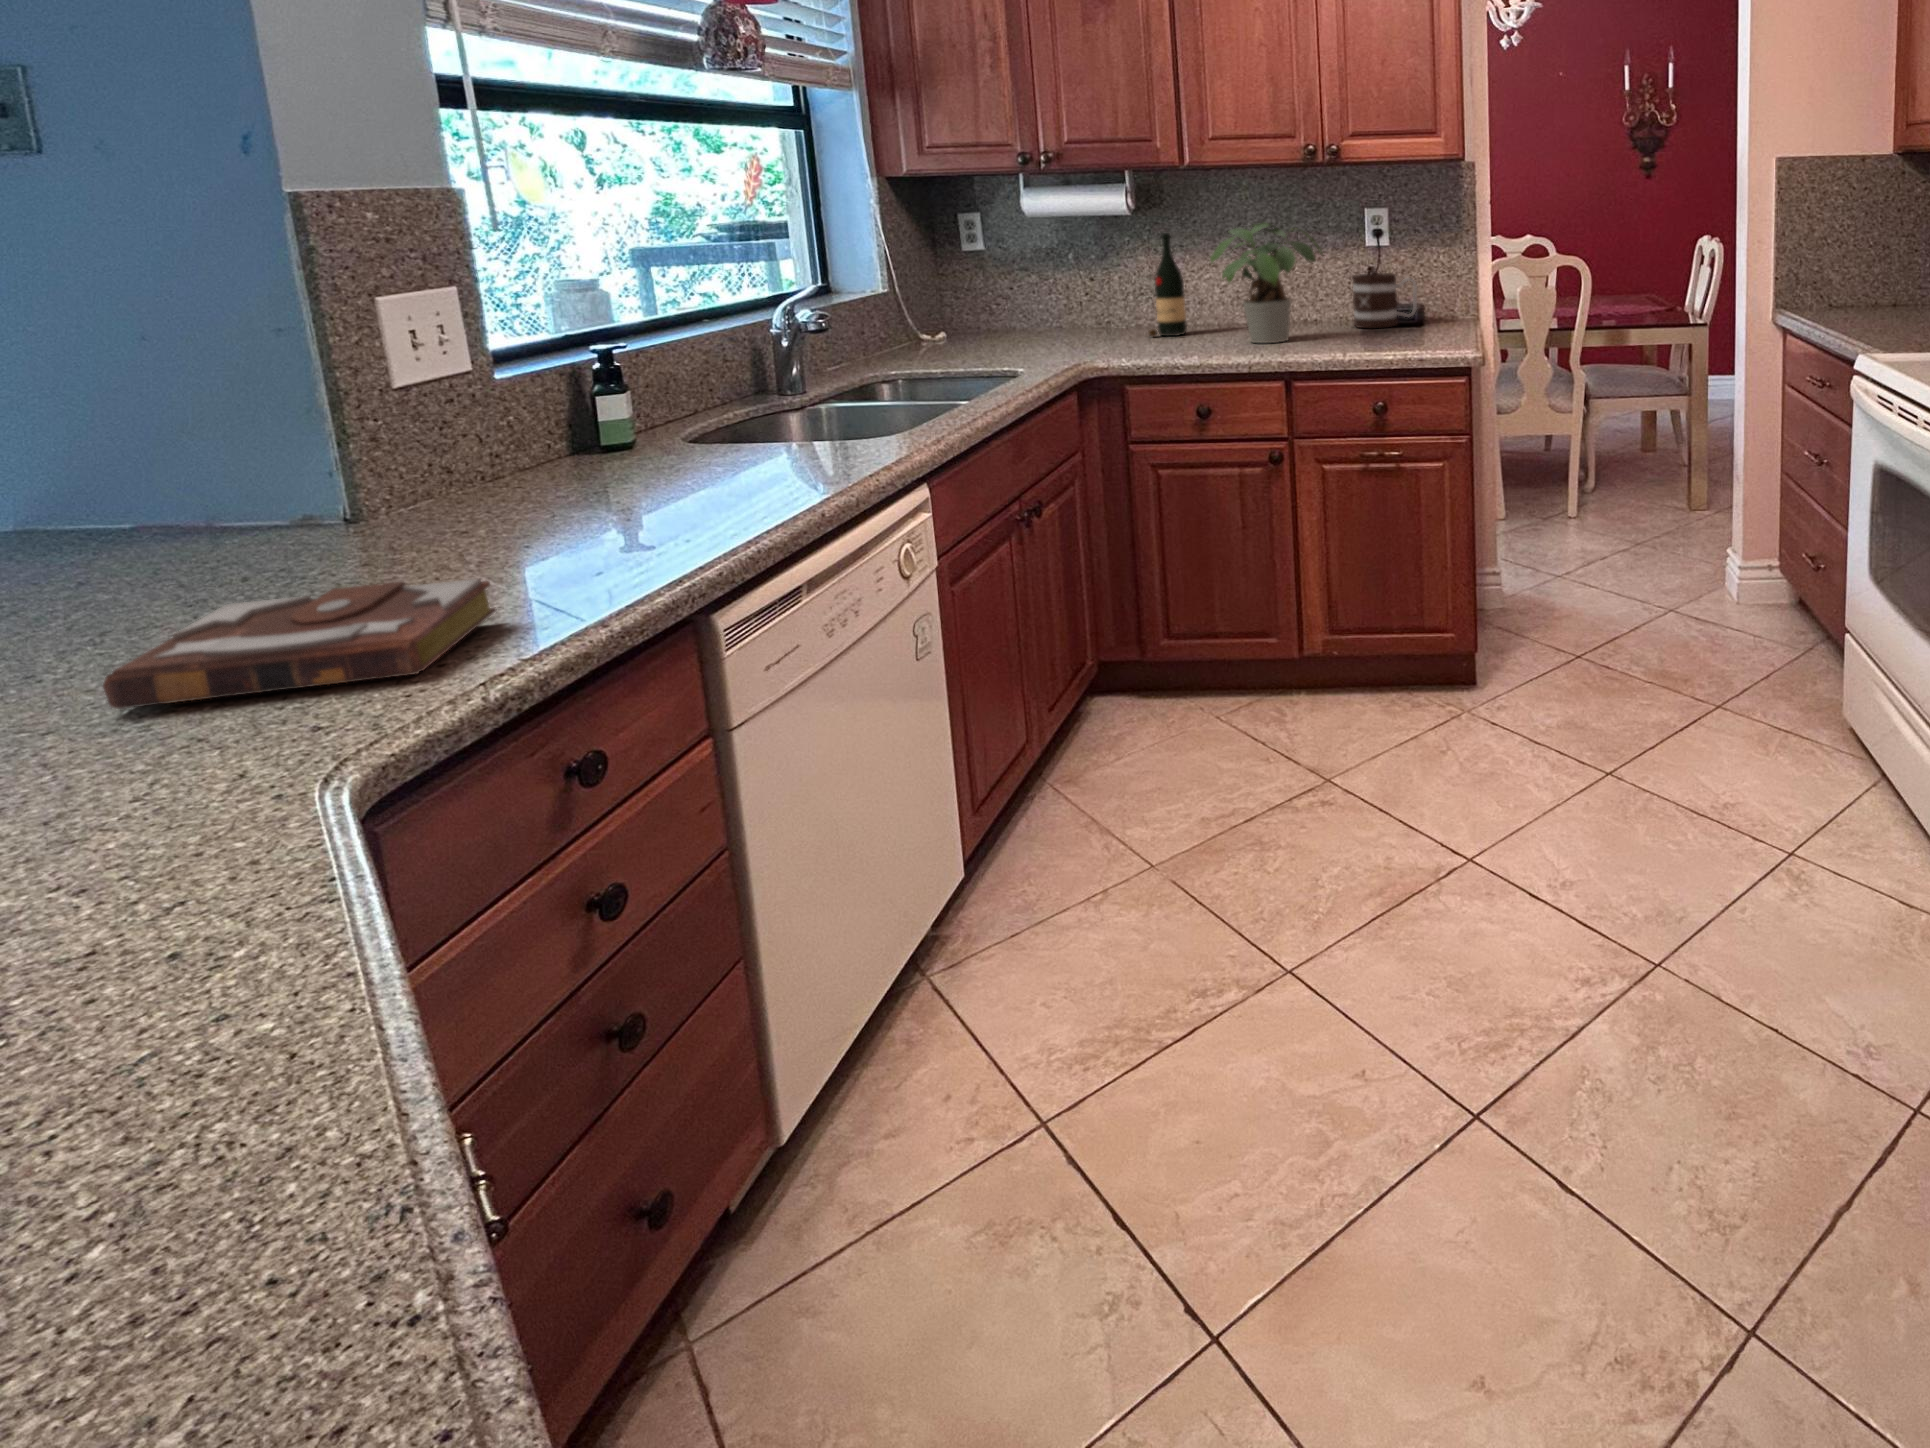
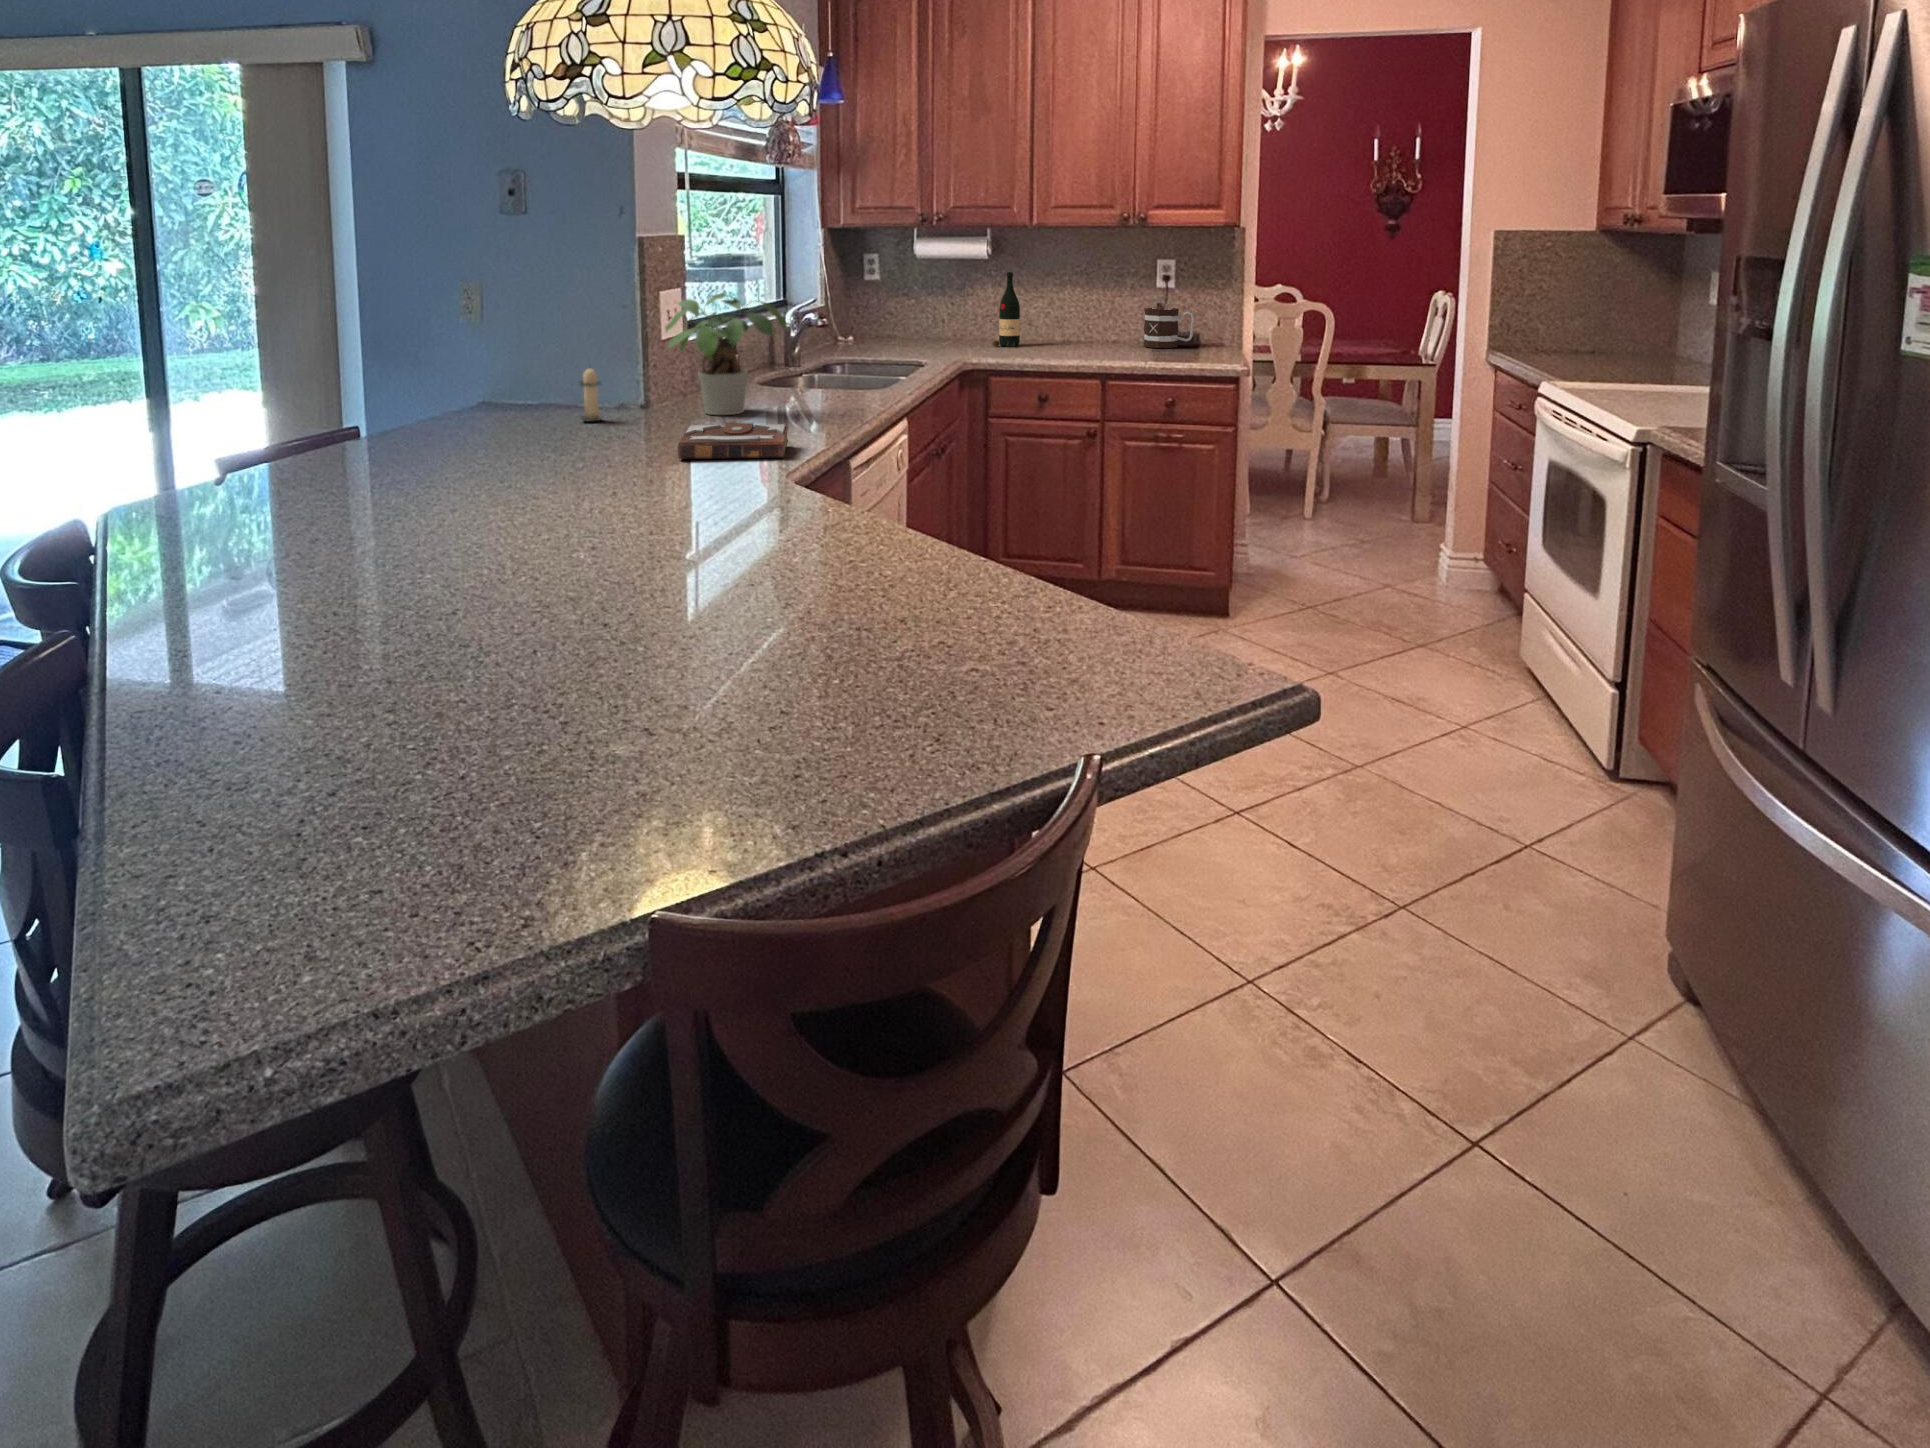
potted plant: present [1210,222,1322,343] -> present [666,294,788,415]
candle: none [109,454,208,574] -> present [580,368,602,421]

